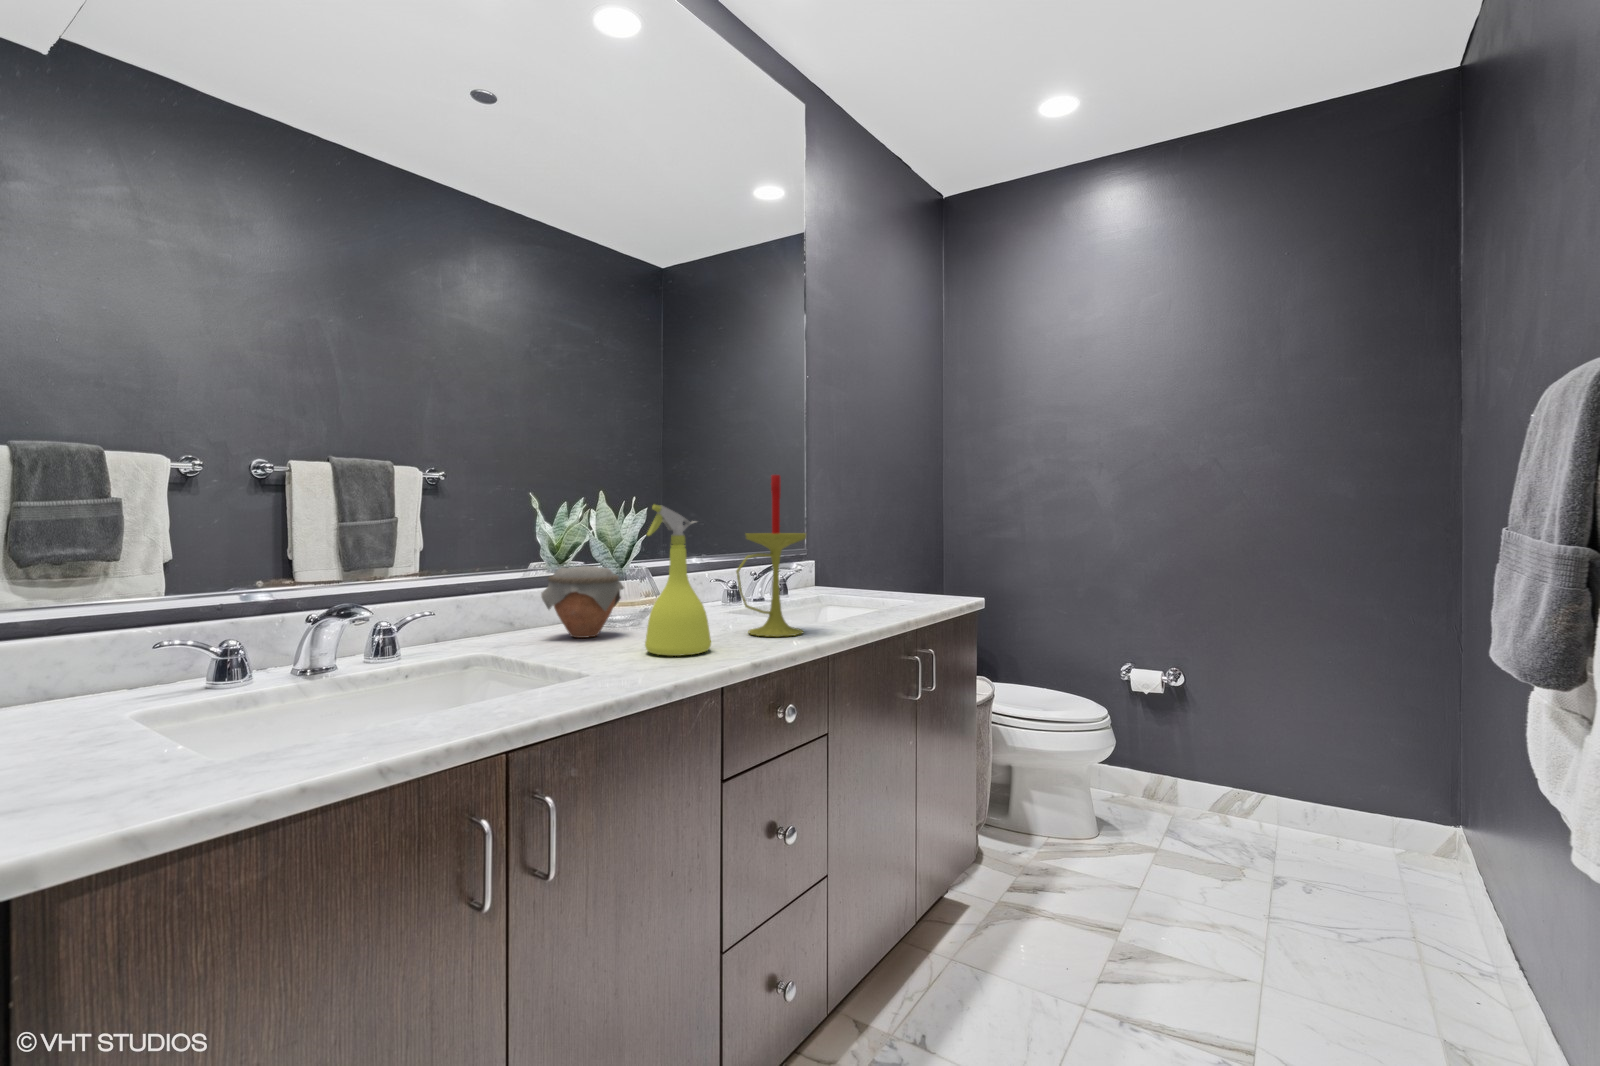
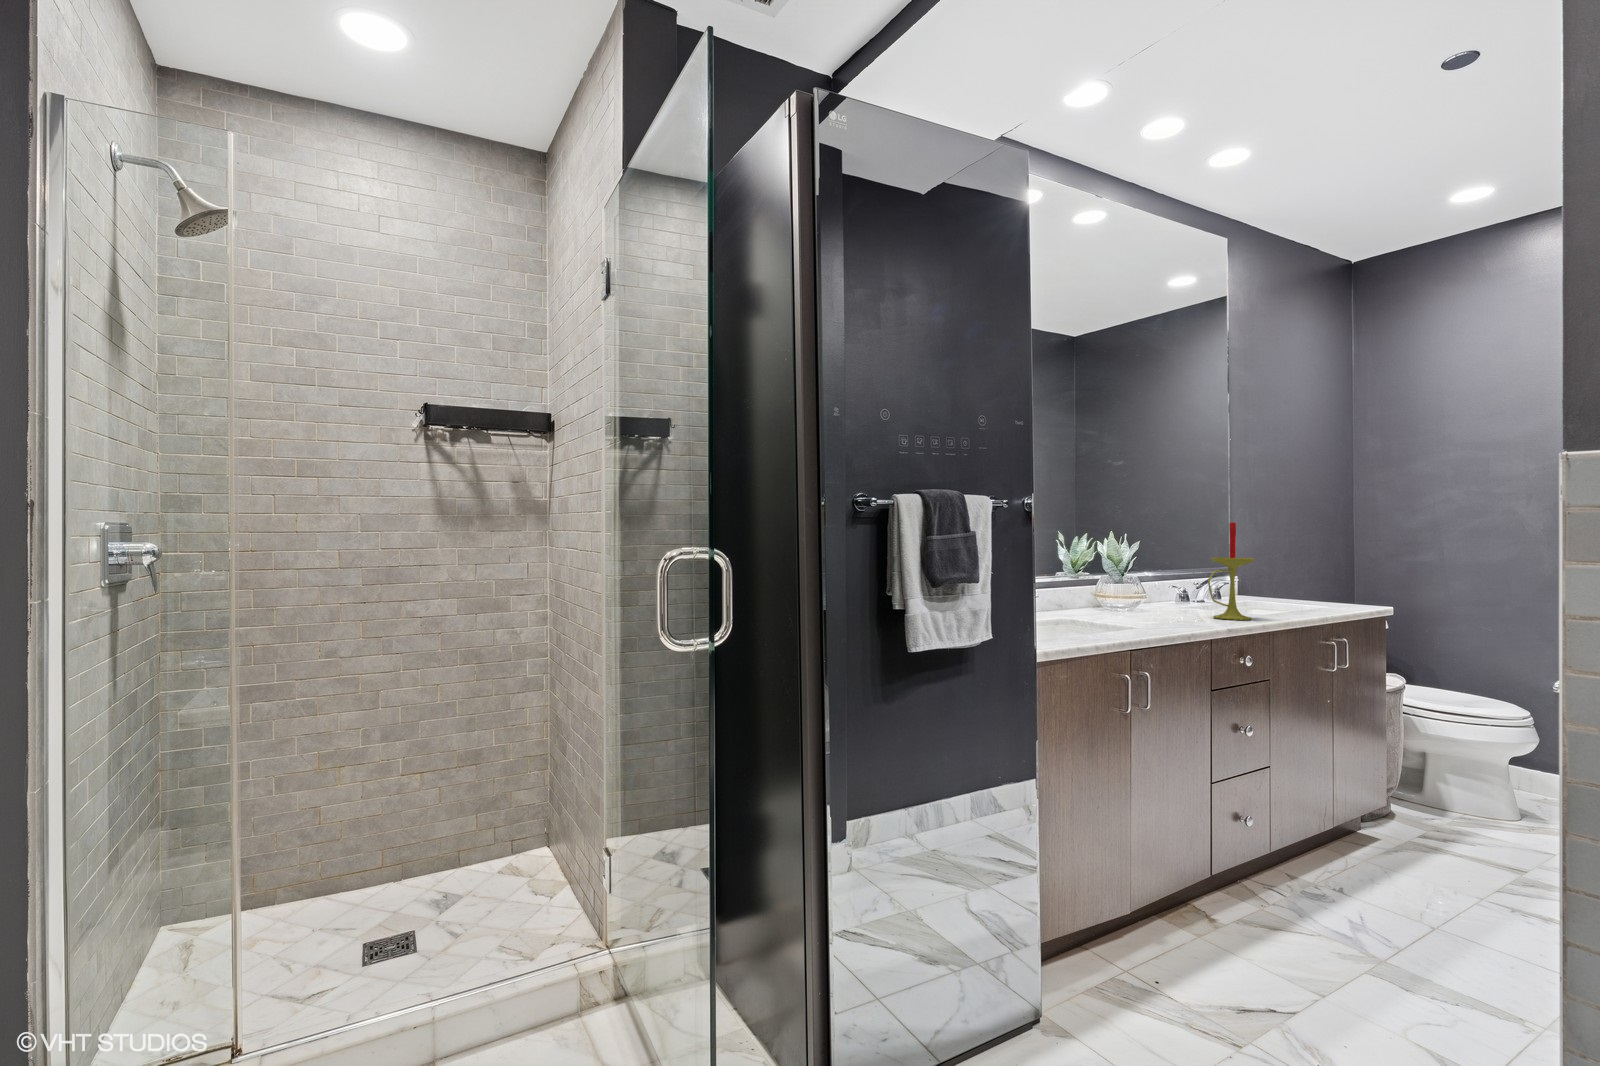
spray bottle: present [645,505,711,656] -> none [1158,541,1198,624]
jar: present [541,566,624,638] -> none [1086,574,1133,614]

